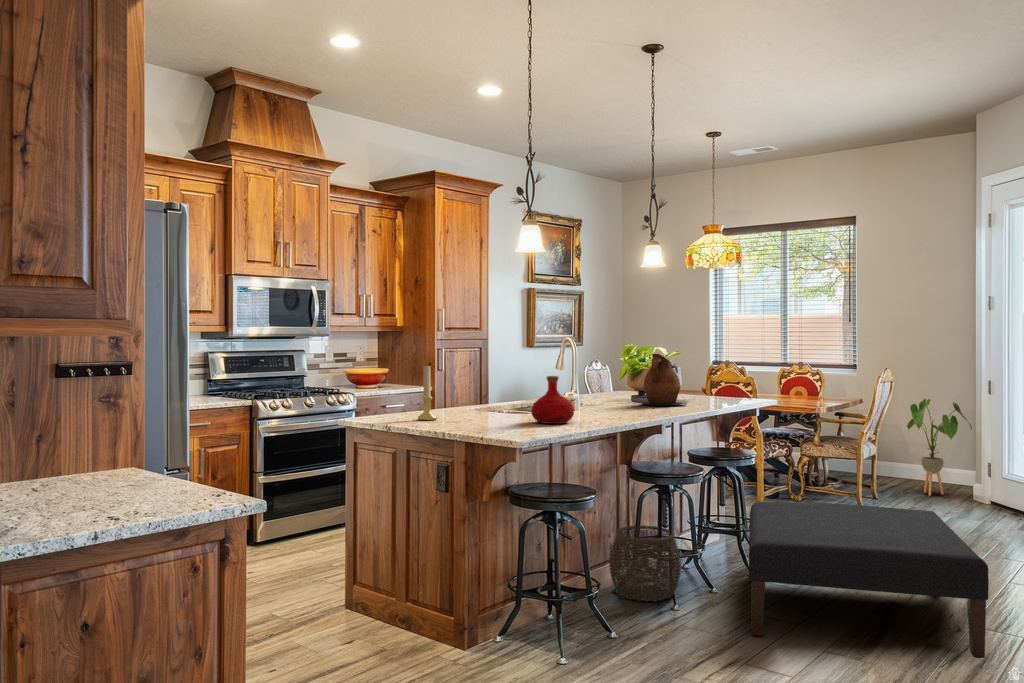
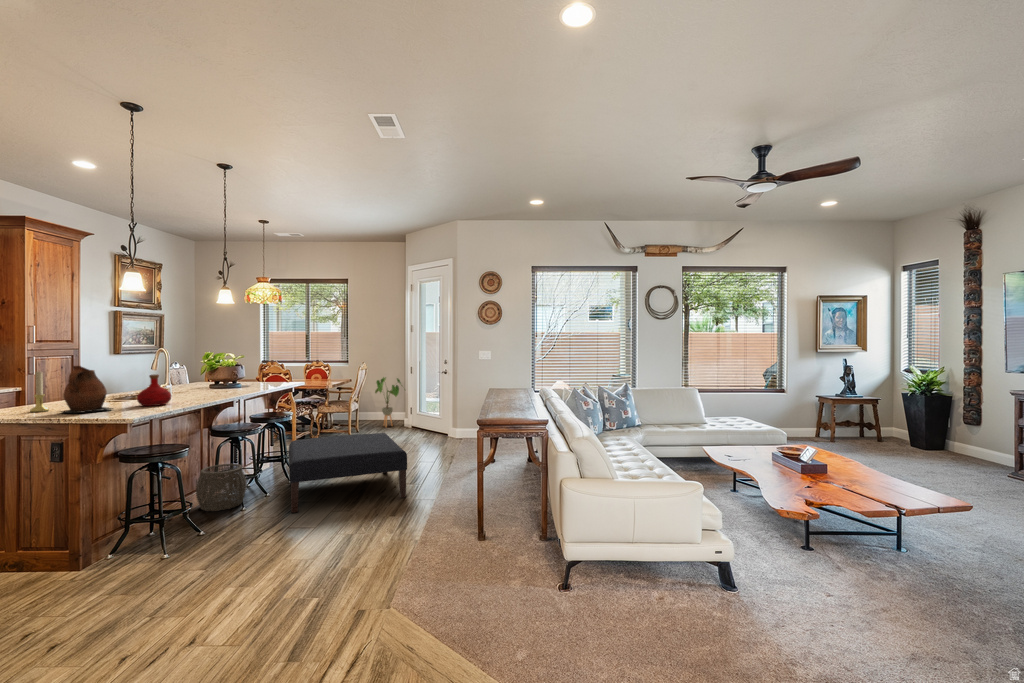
ceramic pitcher: present [642,354,687,406] -> present [61,366,113,413]

